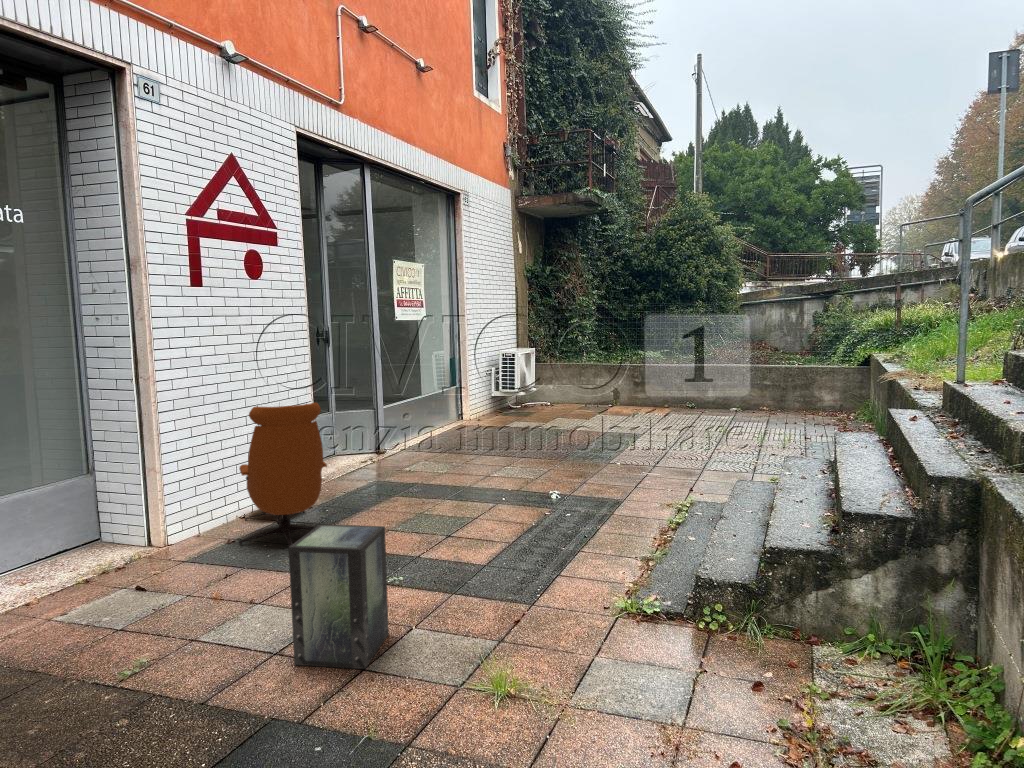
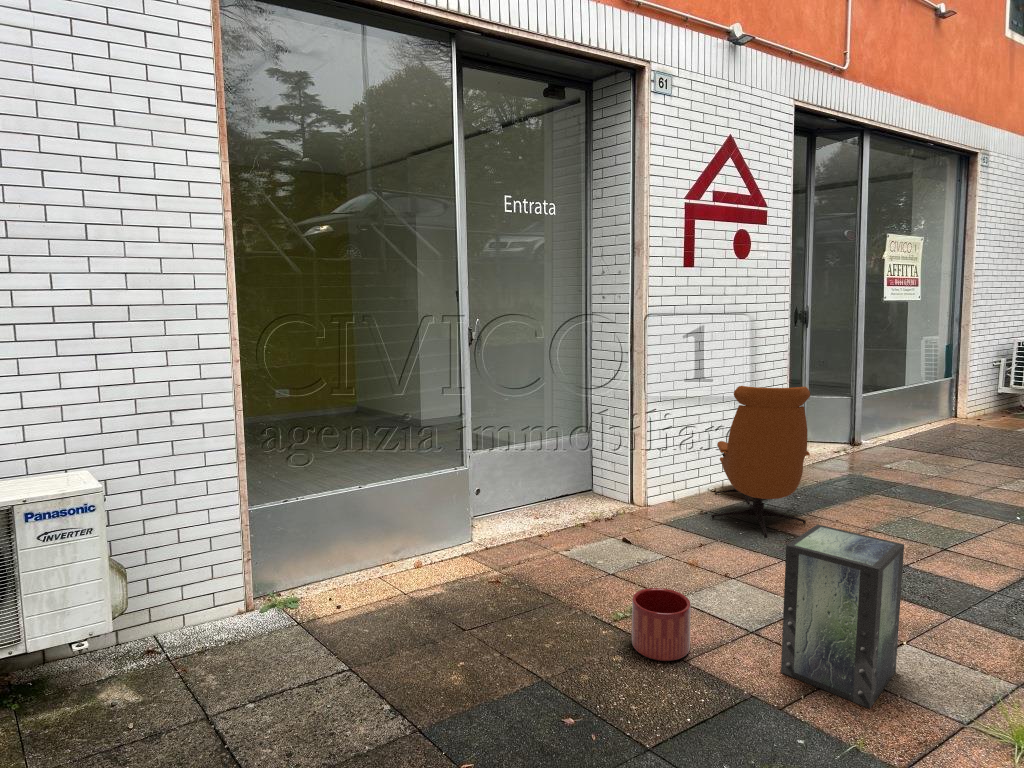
planter: none [139,619,207,694] -> present [632,588,691,661]

